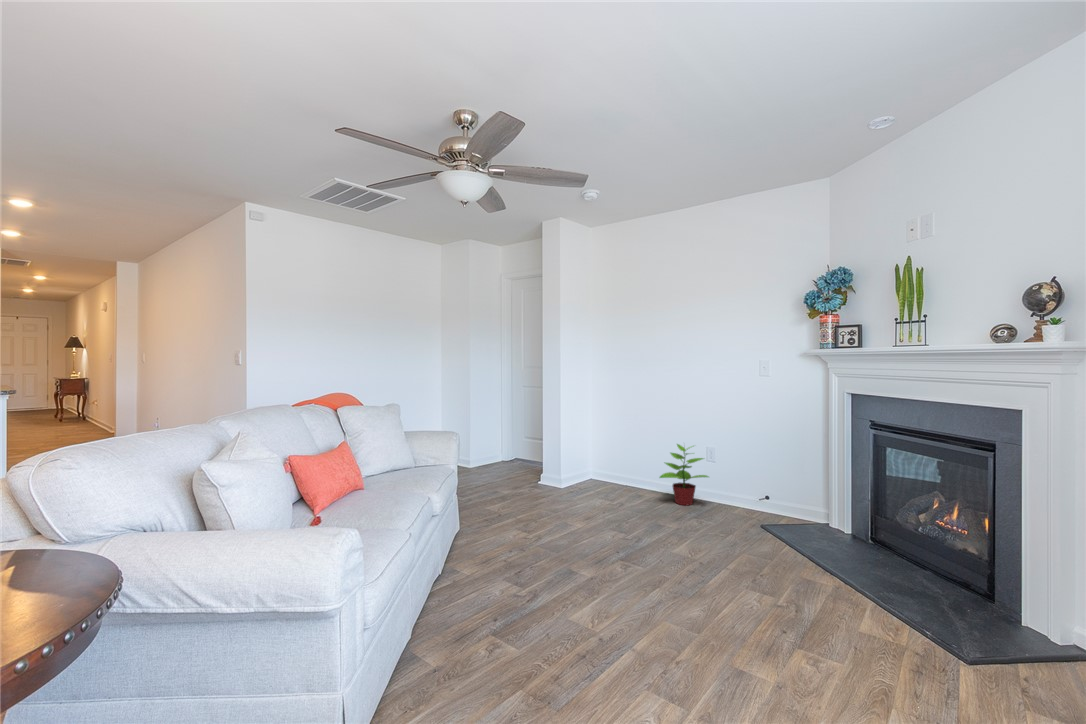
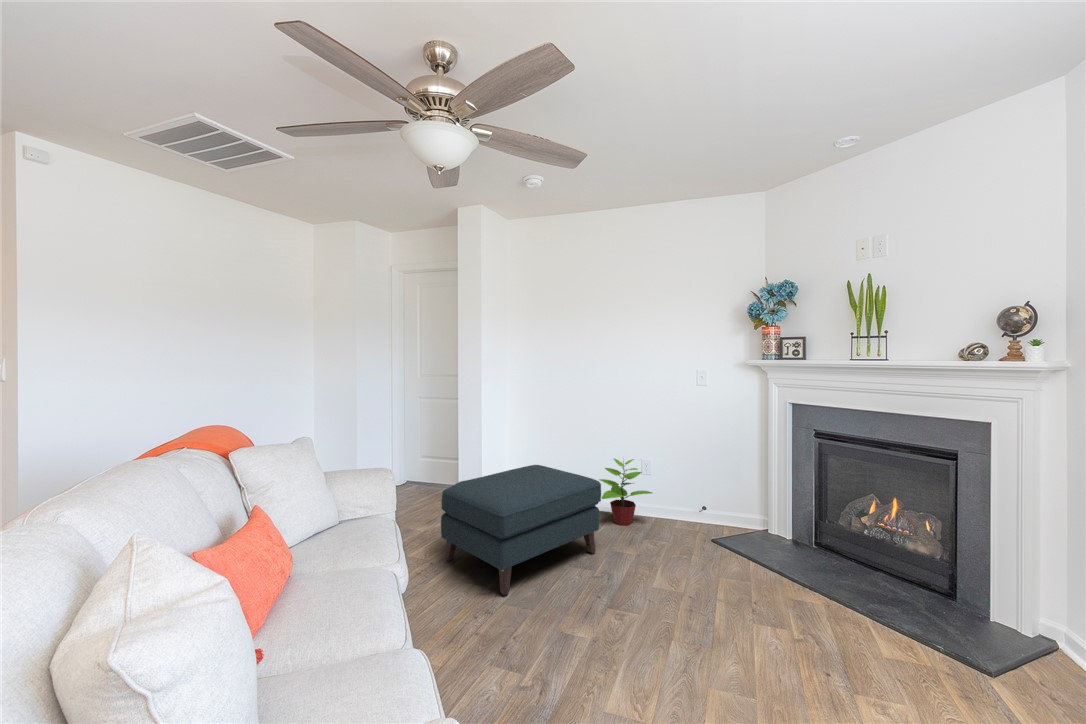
ottoman: none [513,443,644,534] -> present [441,465,601,595]

